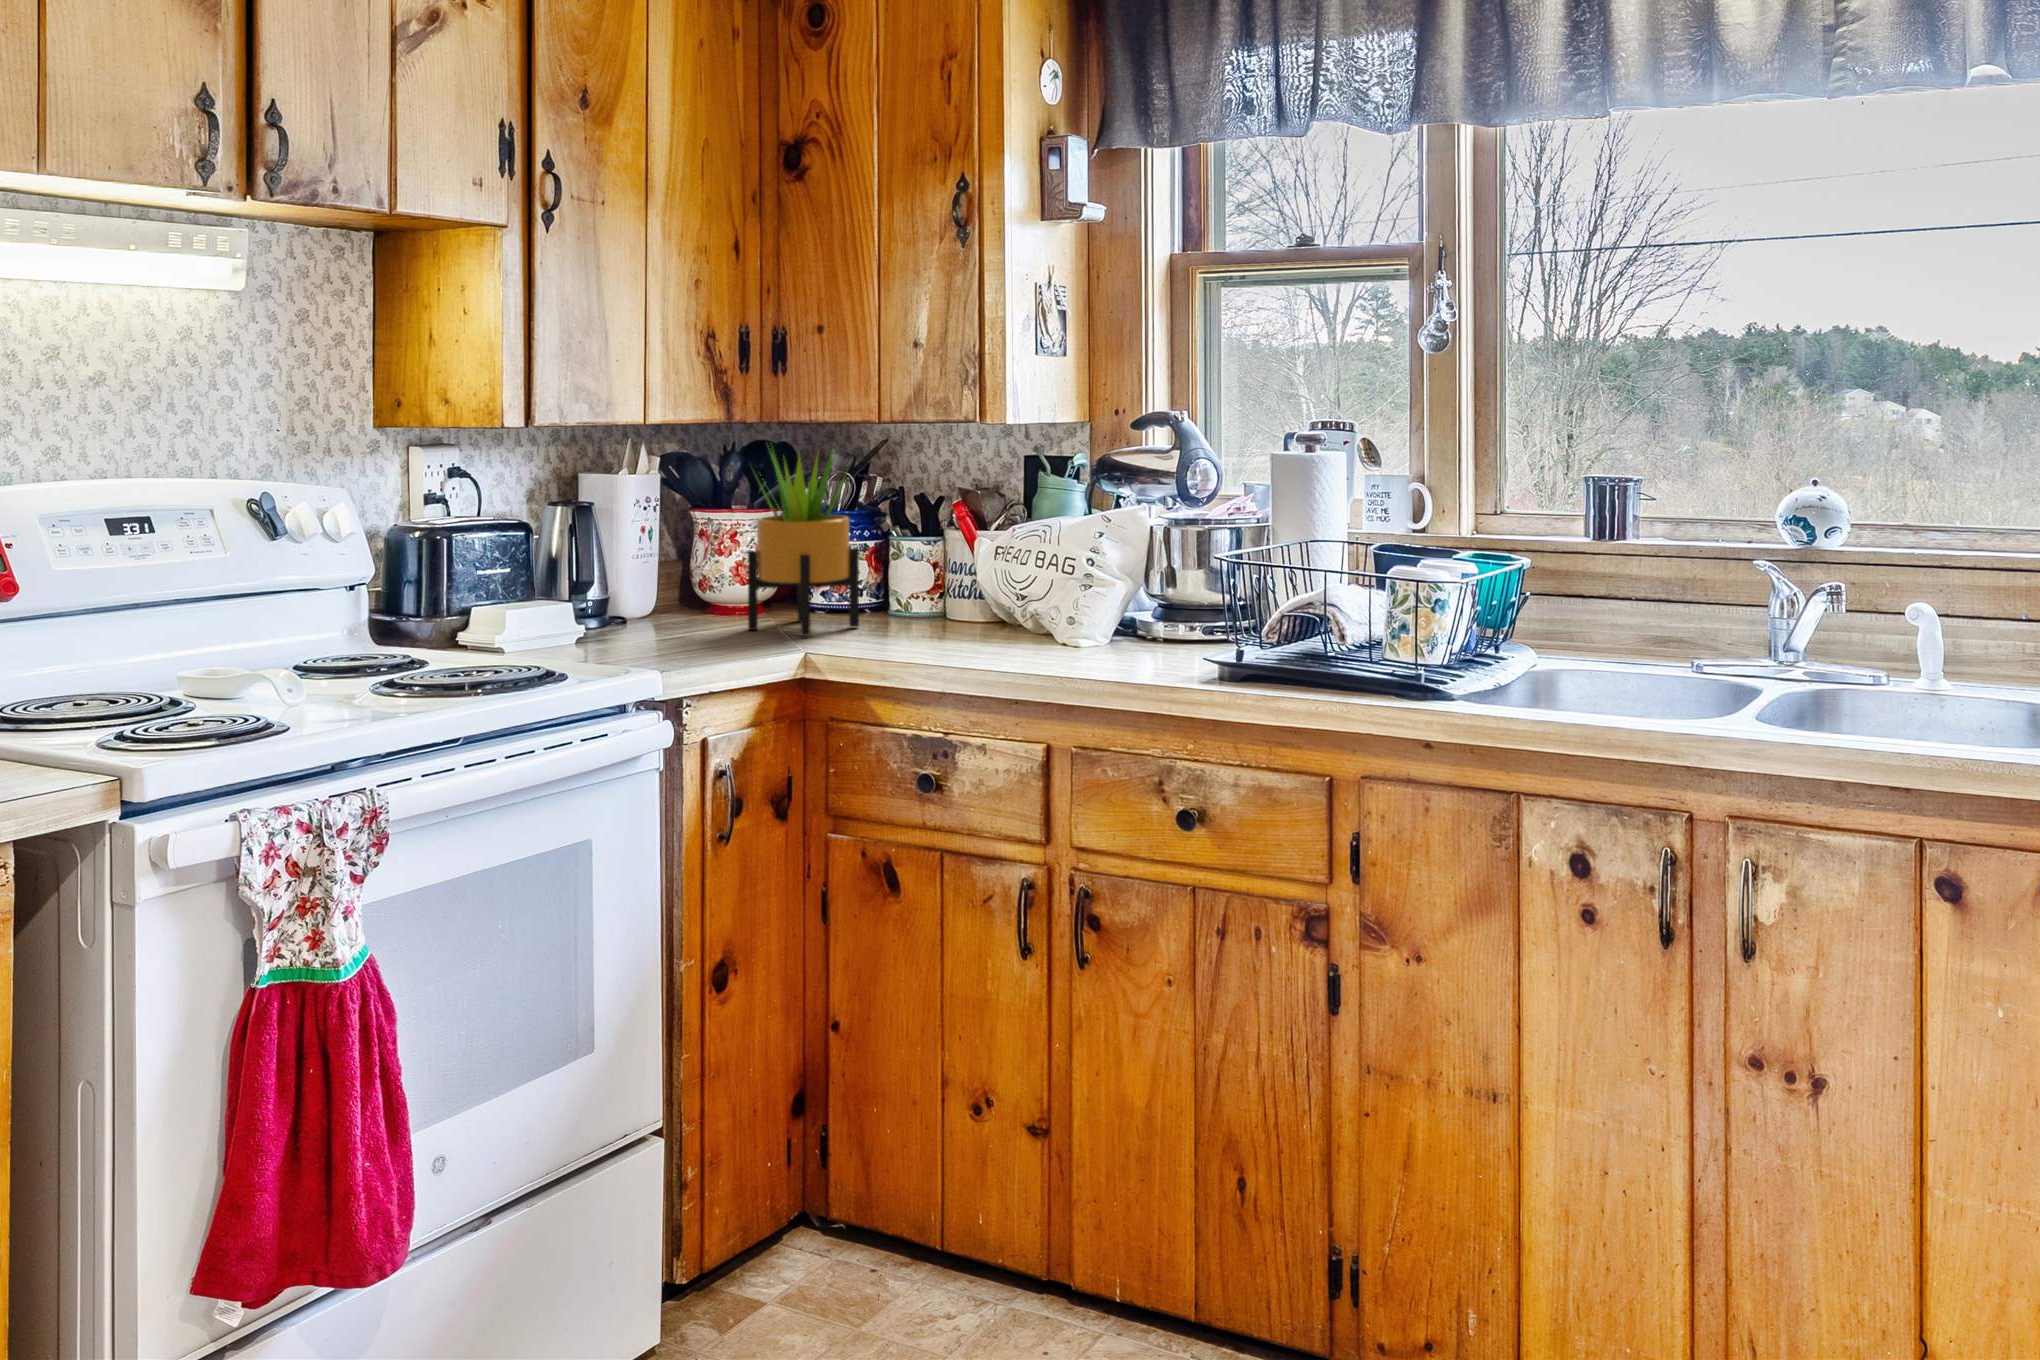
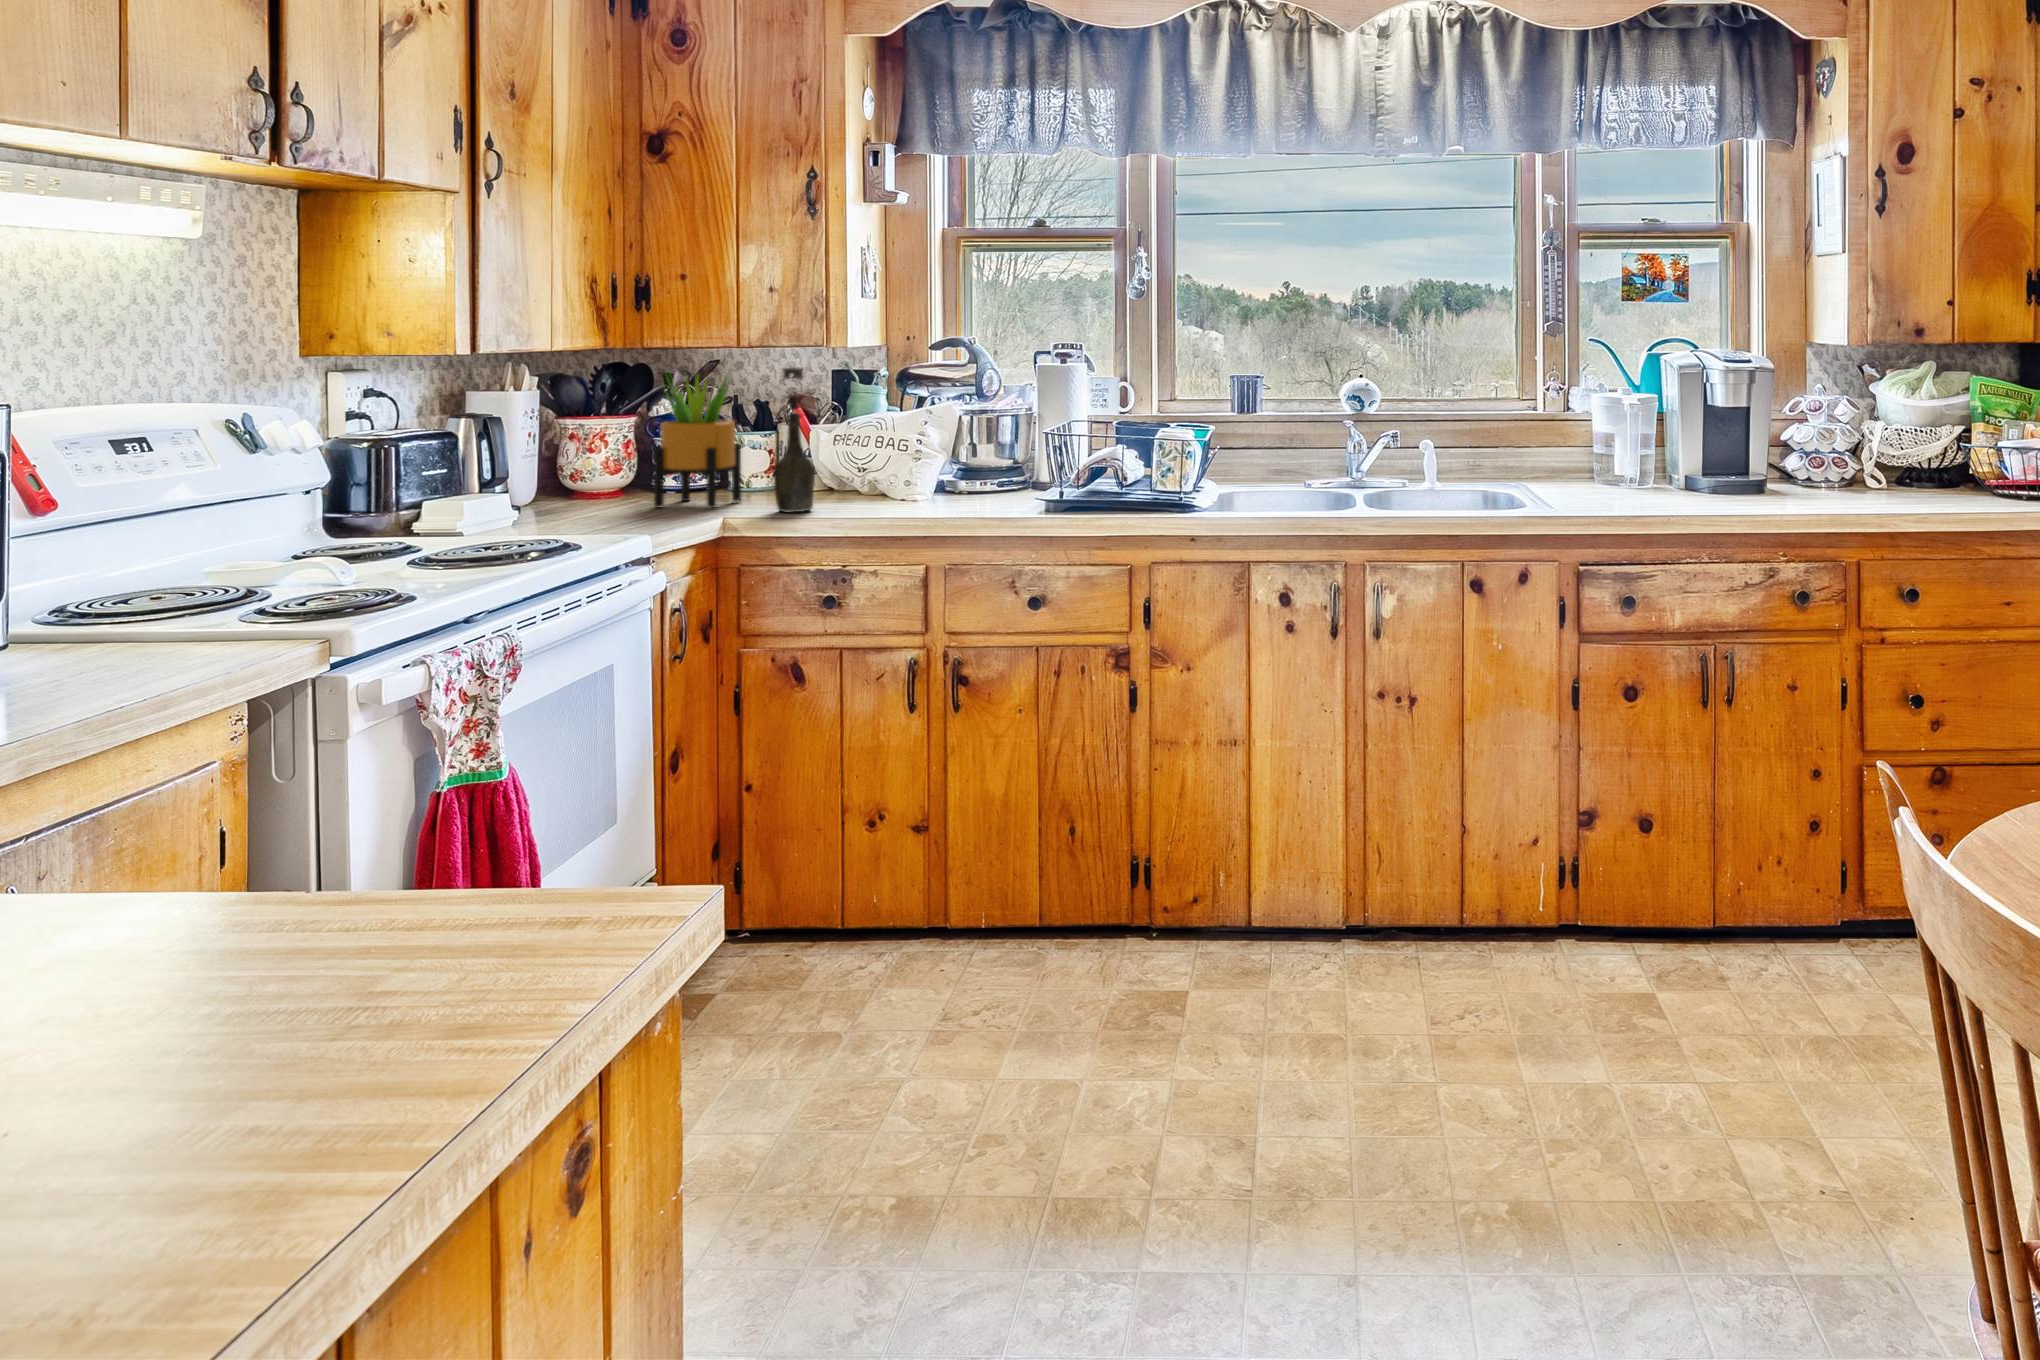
bottle: none [866,448,921,651] -> present [773,367,815,512]

